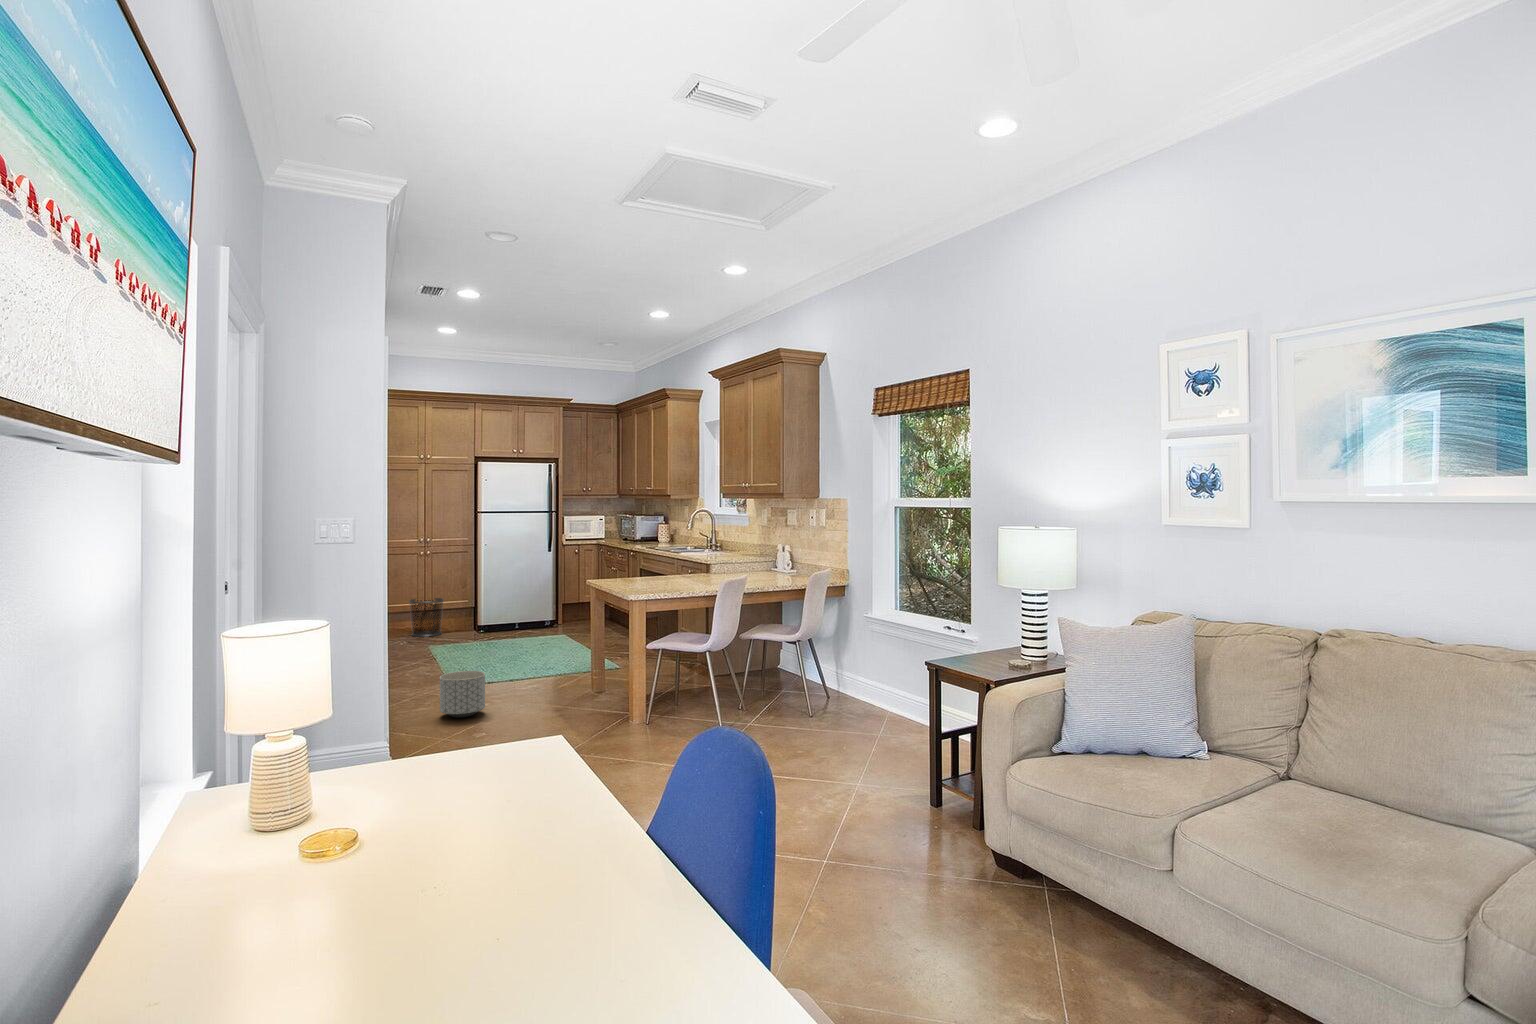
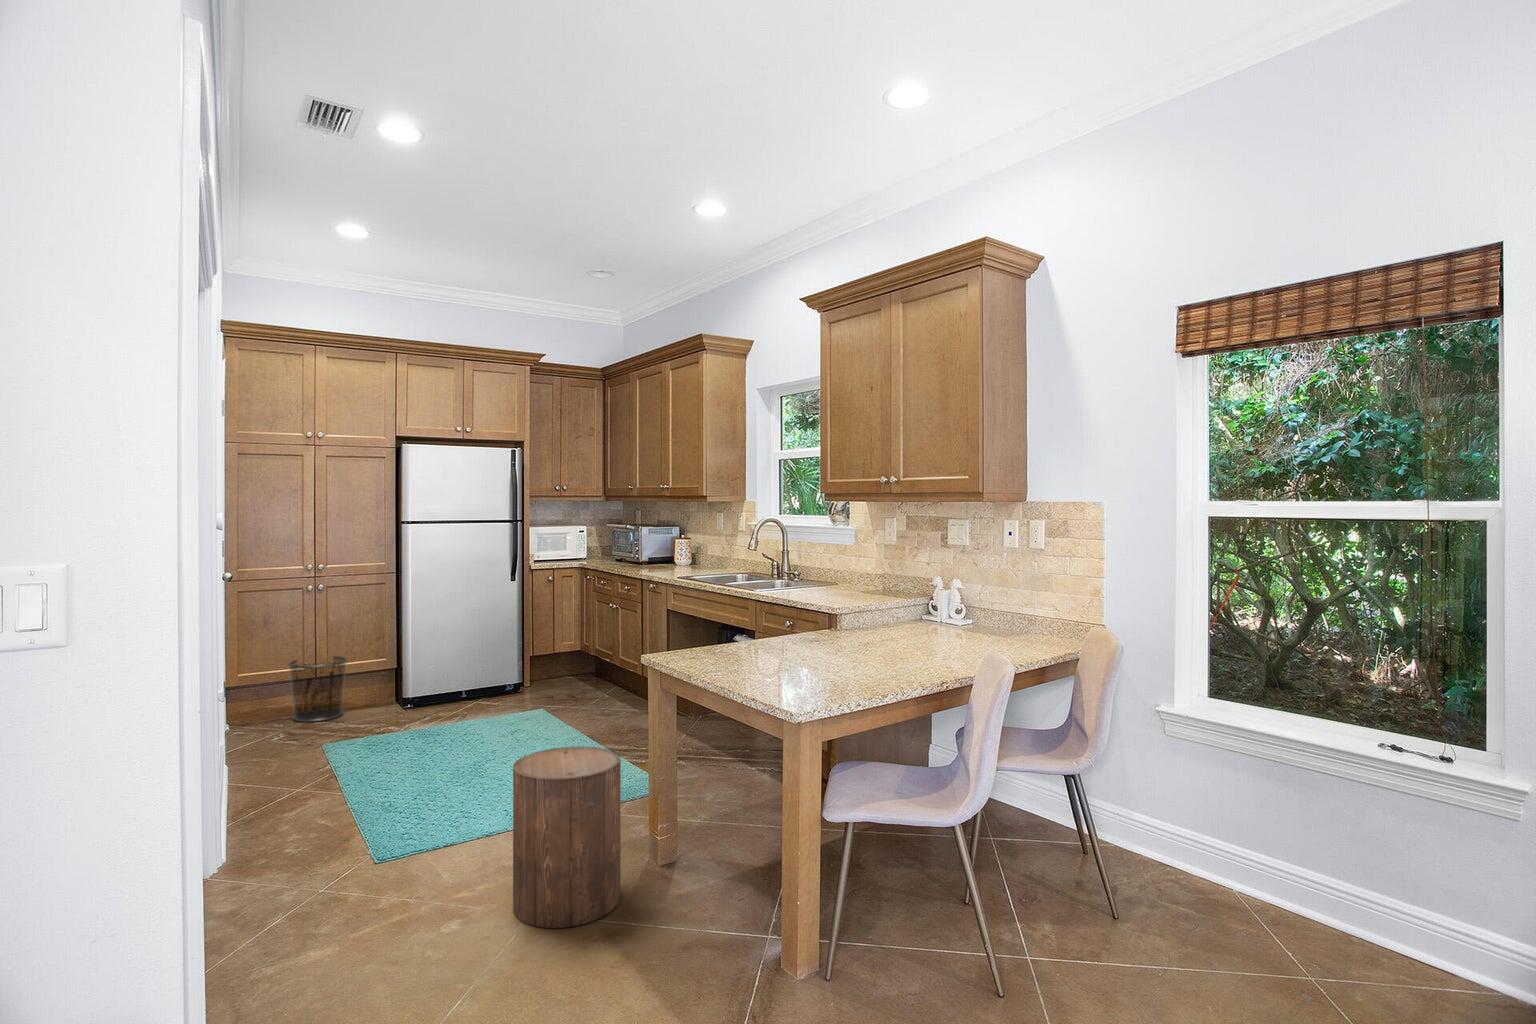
stool: none [514,627,570,709] -> present [513,747,621,928]
planter: present [440,671,485,718] -> none [363,856,460,972]

